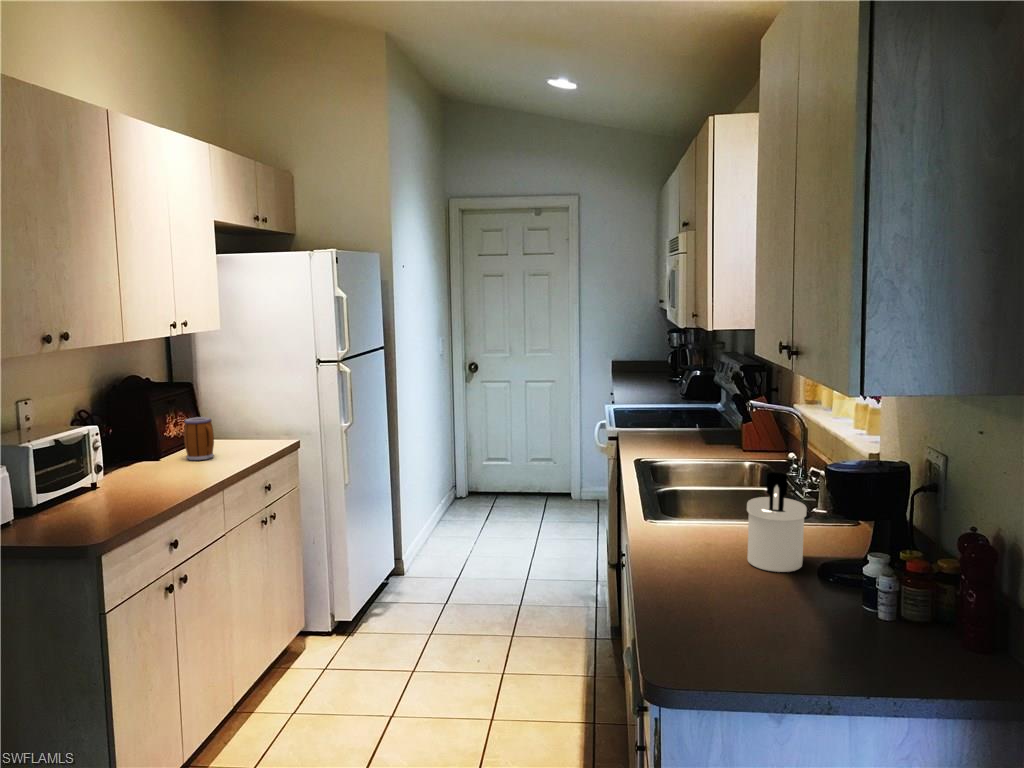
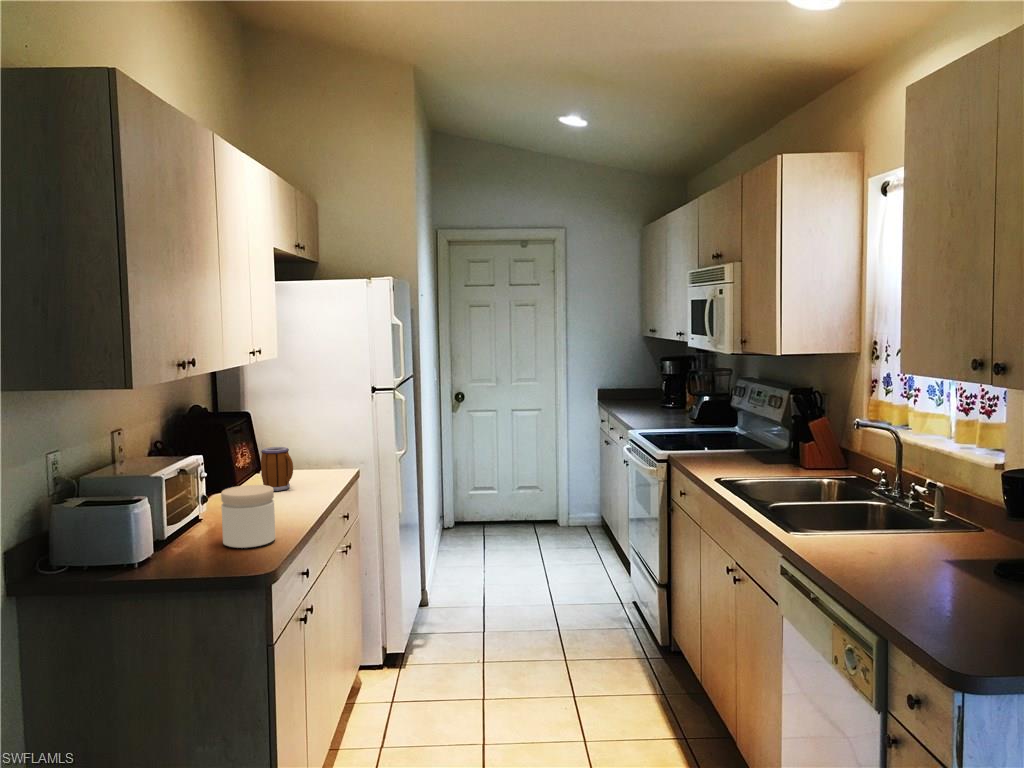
jar: none [82,456,141,518] -> present [221,485,275,548]
soap dispenser: present [747,472,807,572] -> none [901,477,956,563]

